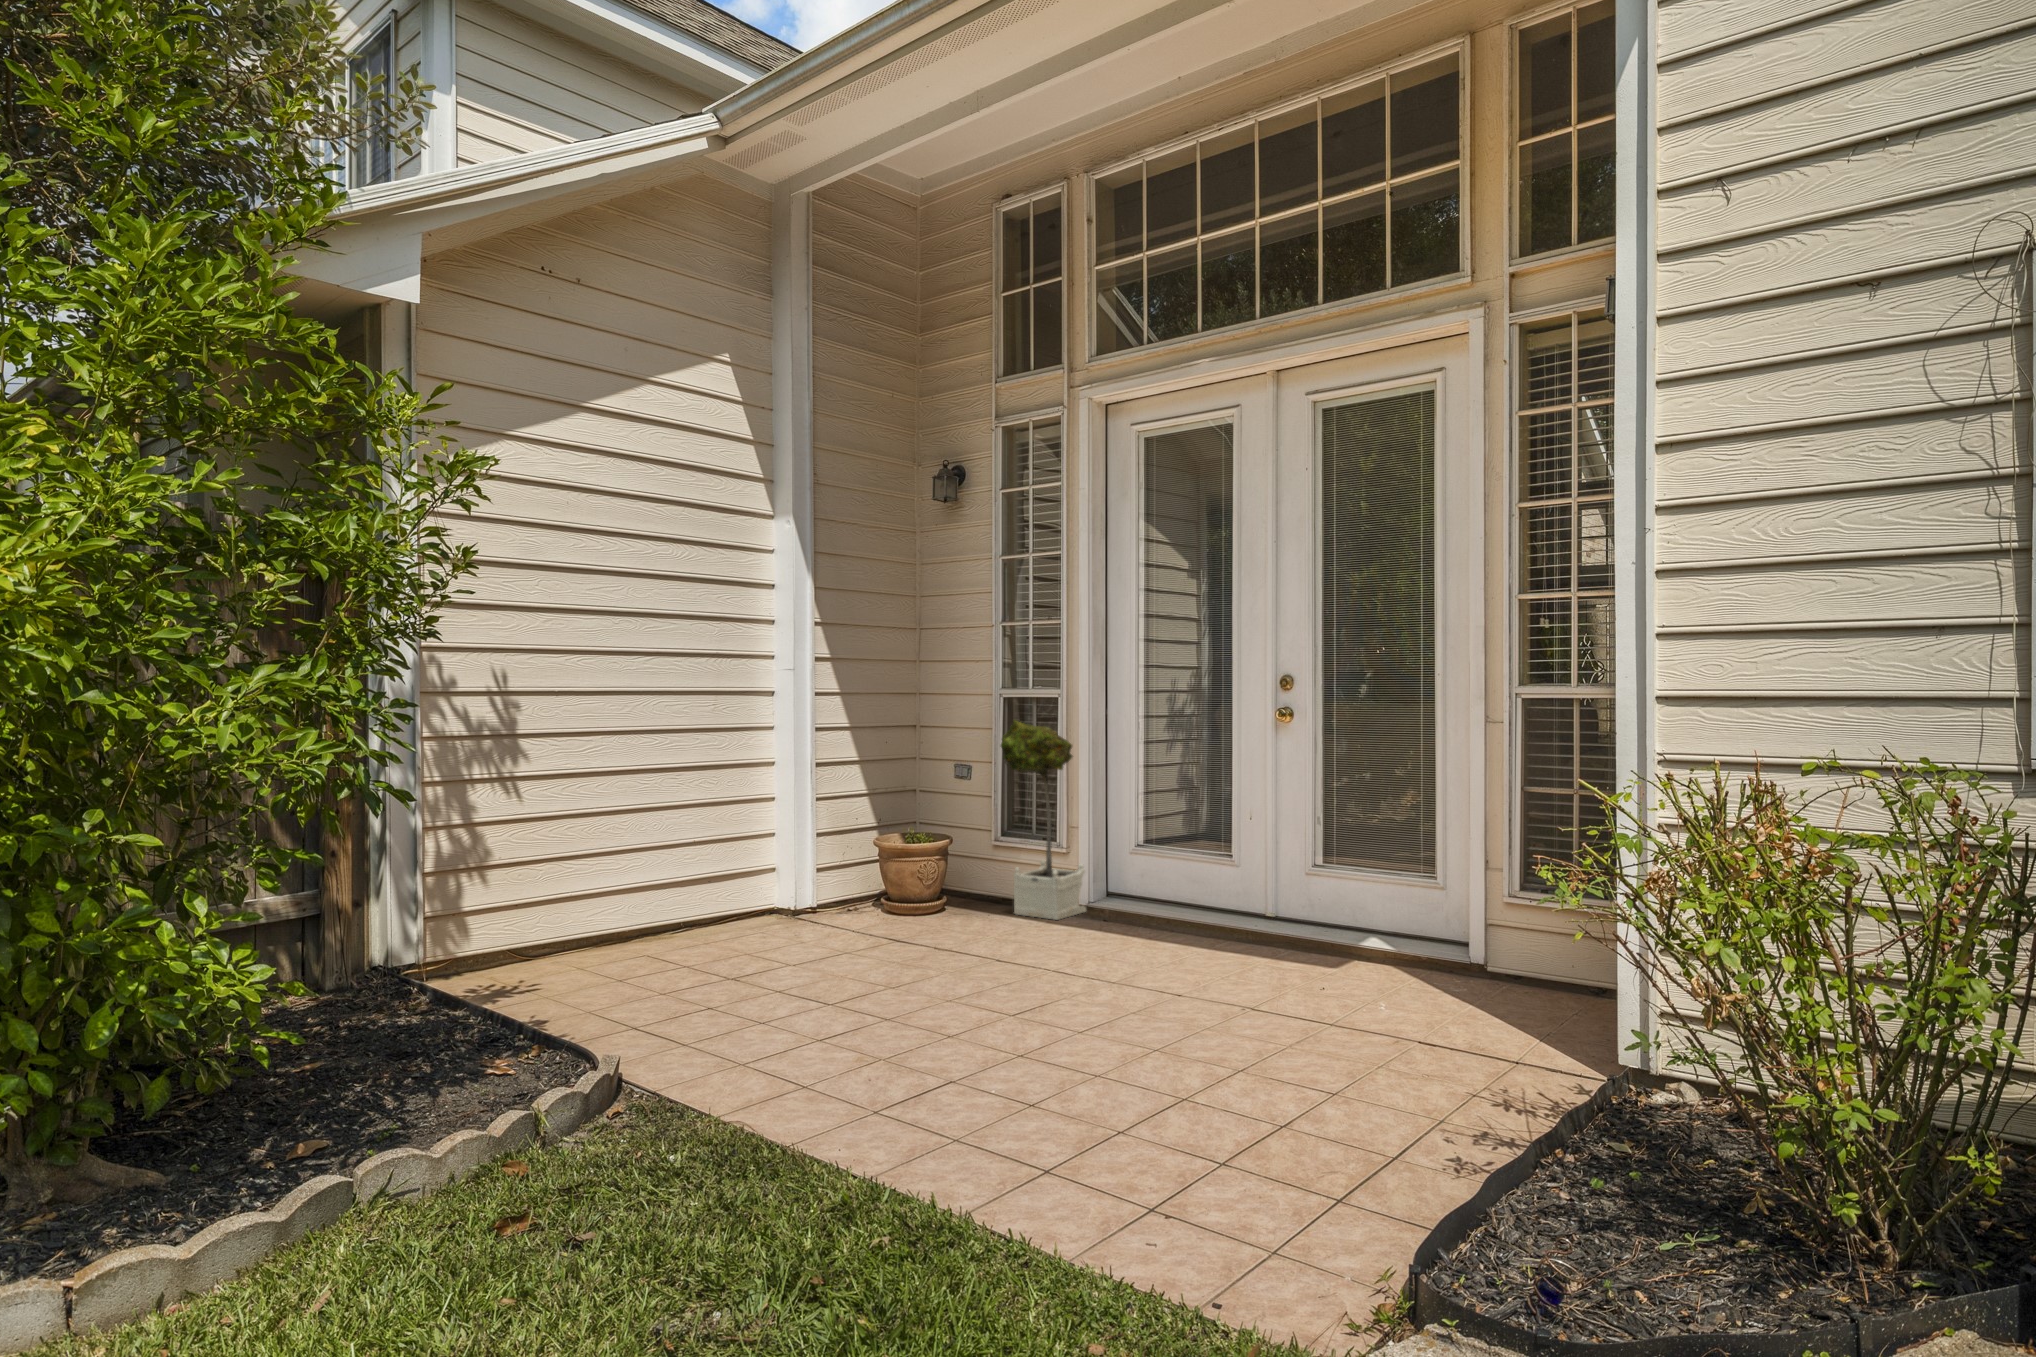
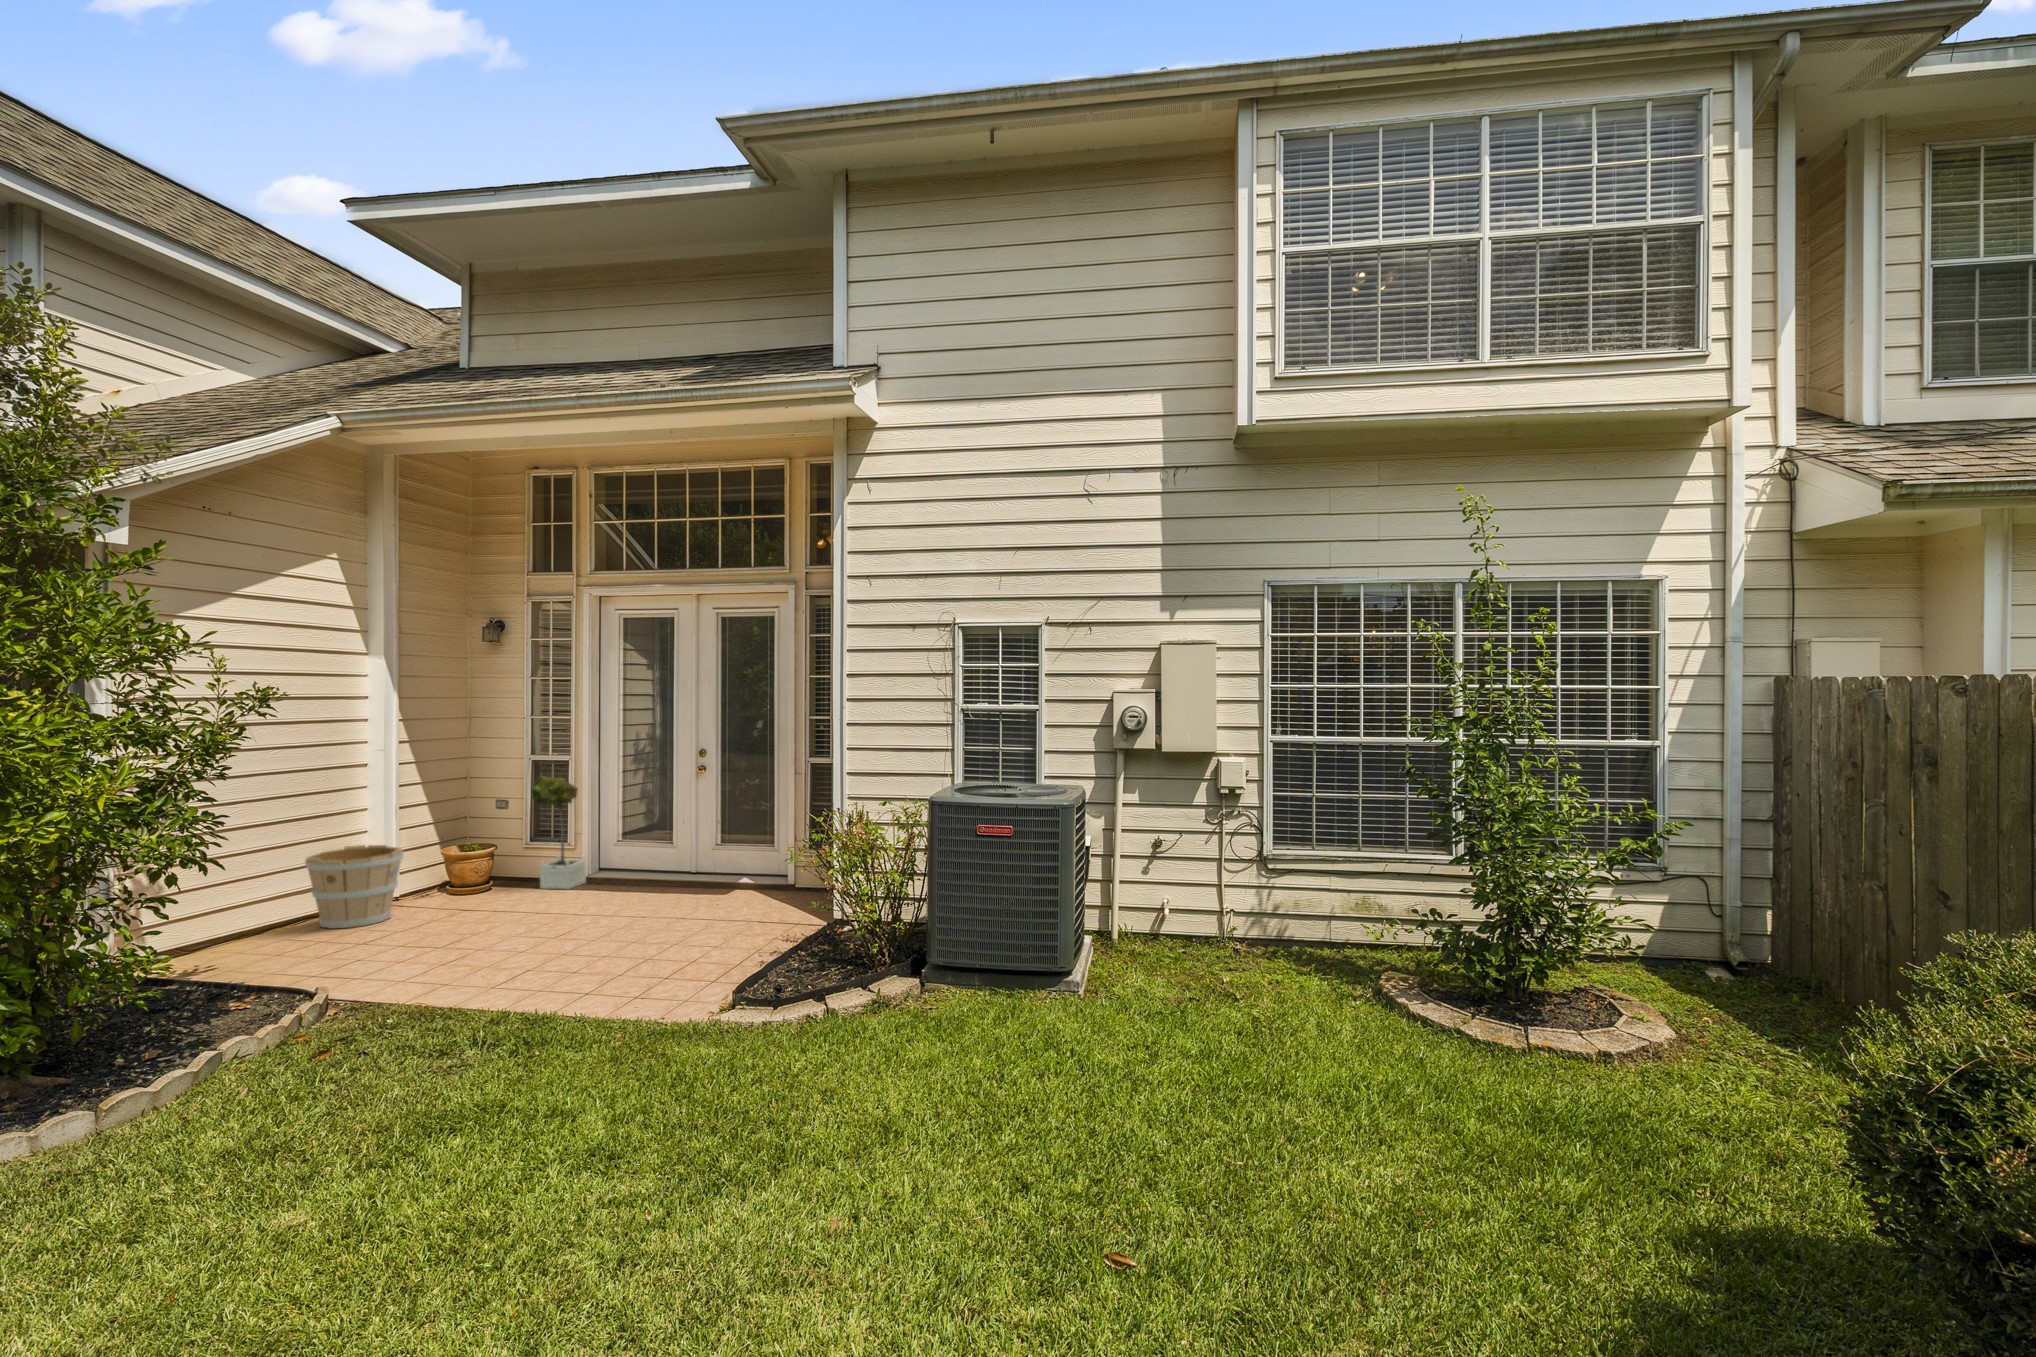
wooden bucket: none [667,816,805,948] -> present [305,845,403,929]

